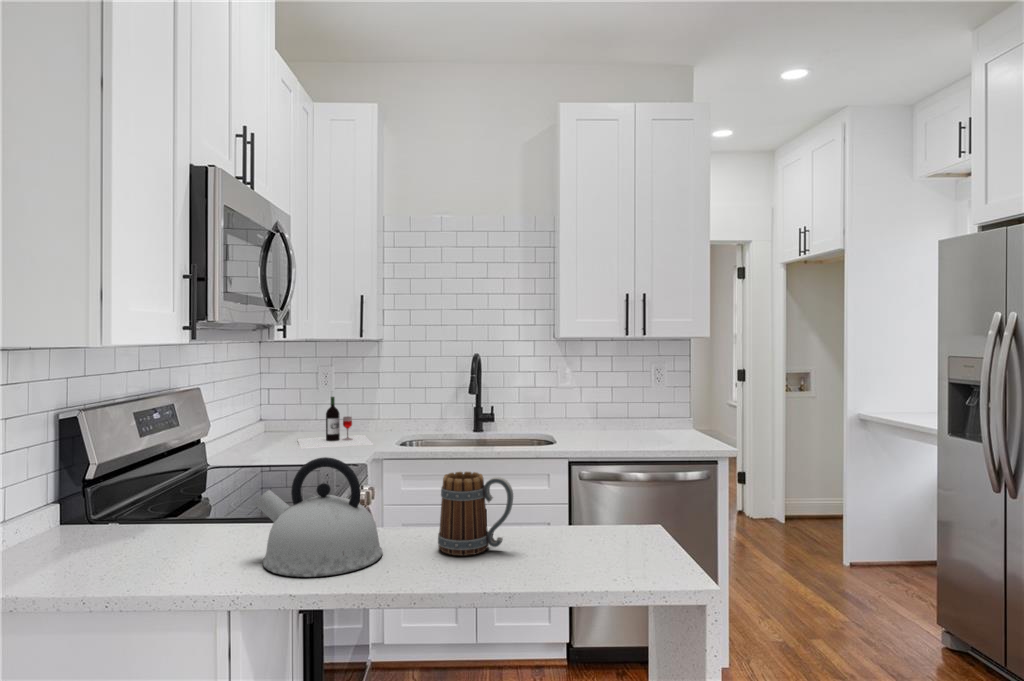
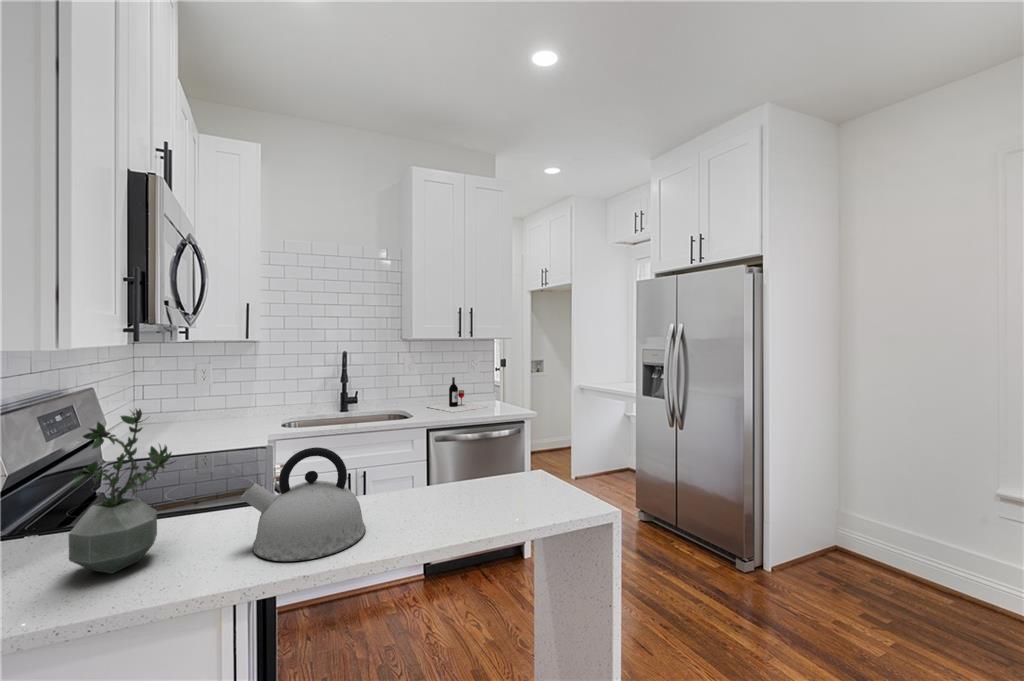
wine bottle: present [298,397,373,449] -> present [428,377,486,412]
potted plant: none [113,404,207,561] -> present [69,409,175,574]
mug: present [438,472,513,556] -> none [406,447,468,517]

